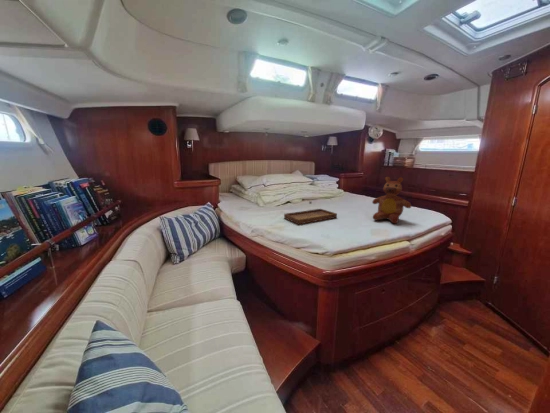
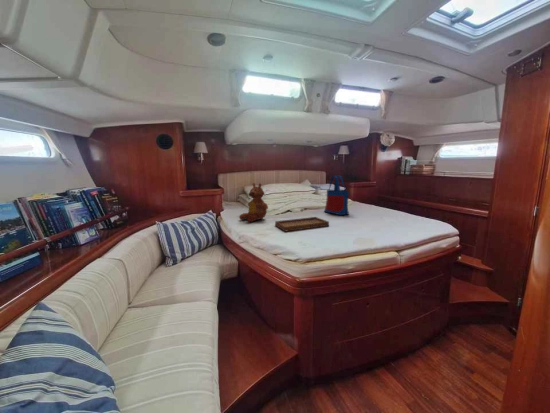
tote bag: none [323,168,349,207] -> present [324,176,349,215]
teddy bear: present [373,177,411,223] -> present [239,183,268,222]

